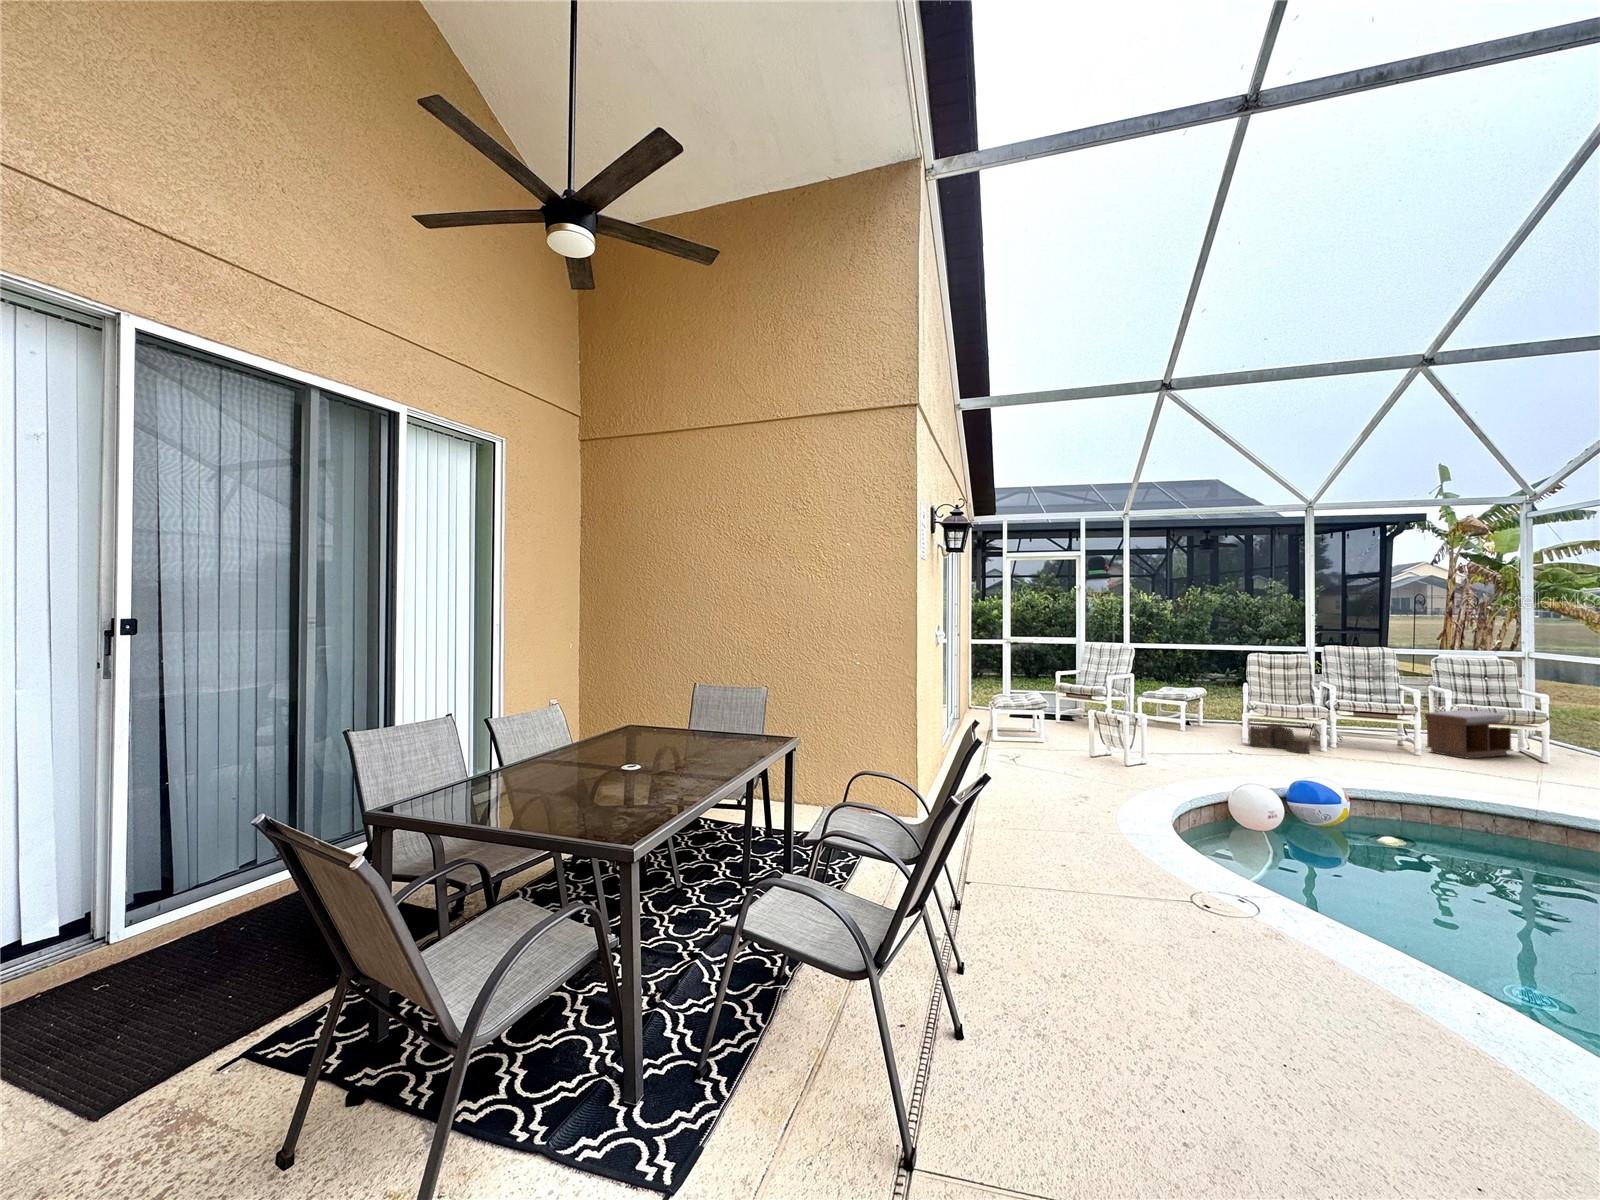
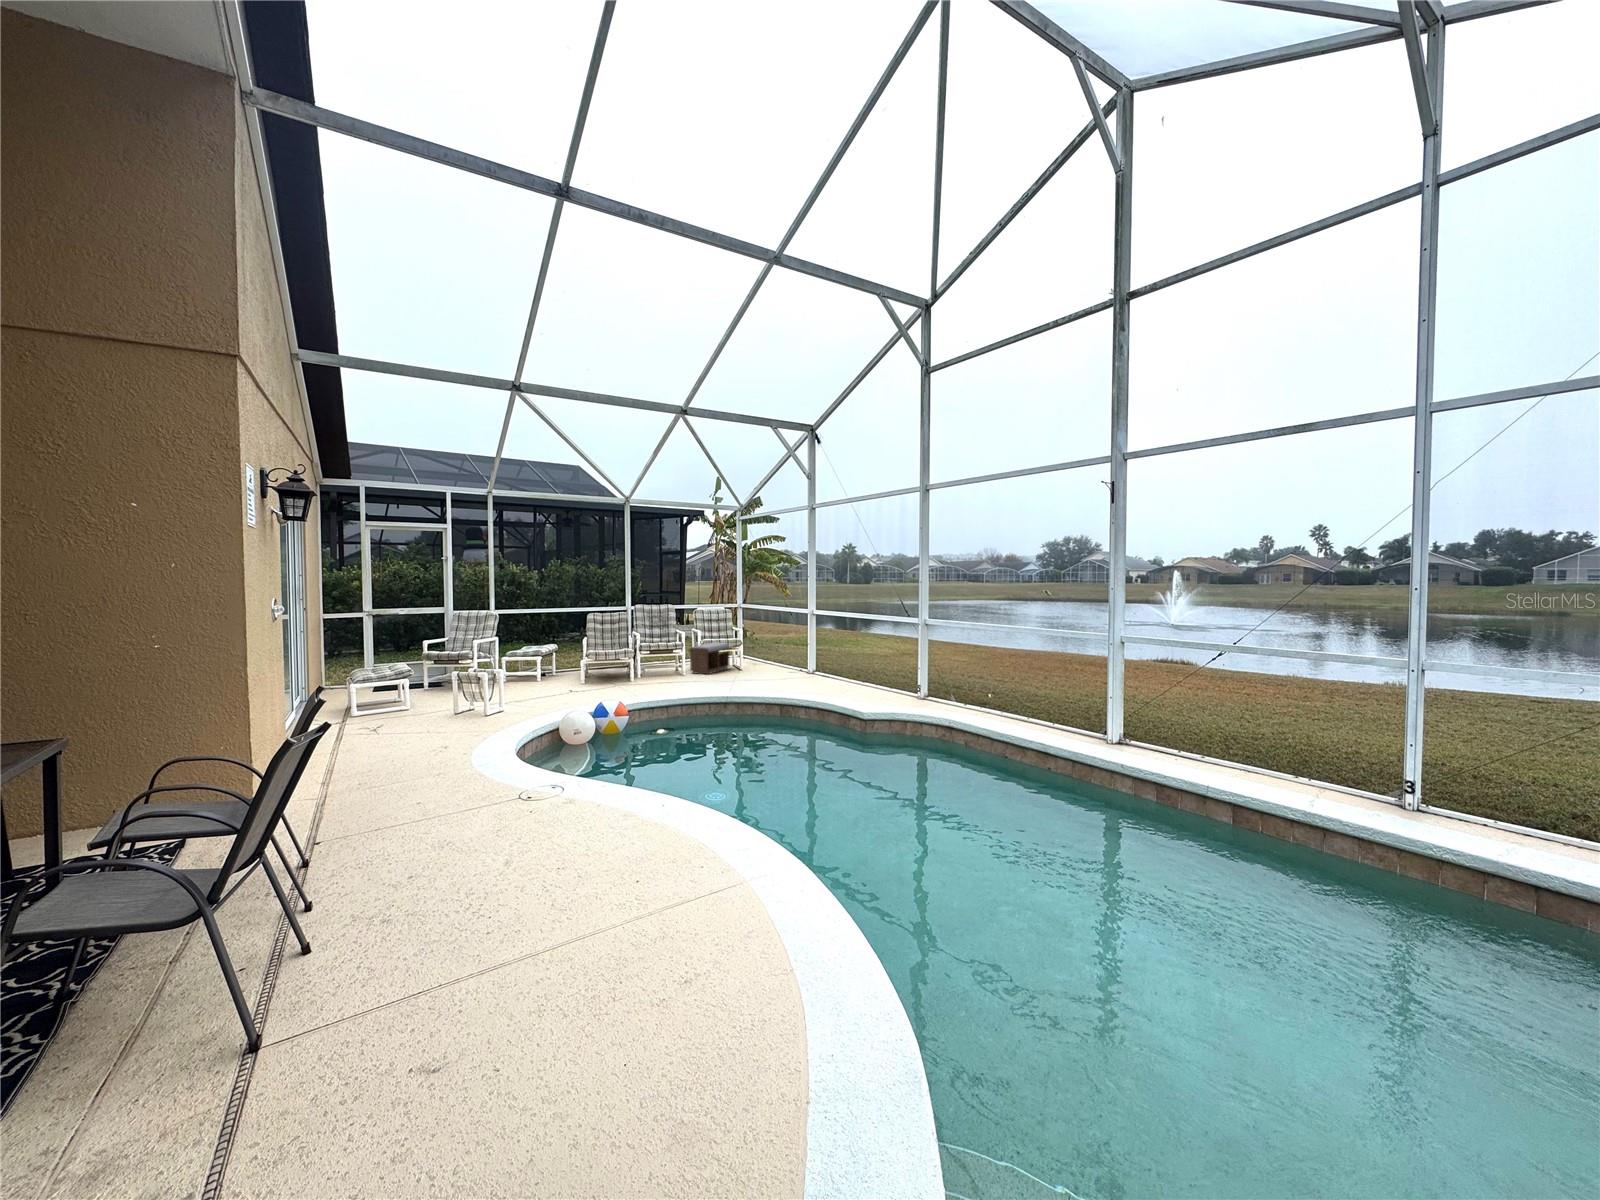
woven basket: present [1250,724,1310,753] -> none [586,665,624,686]

